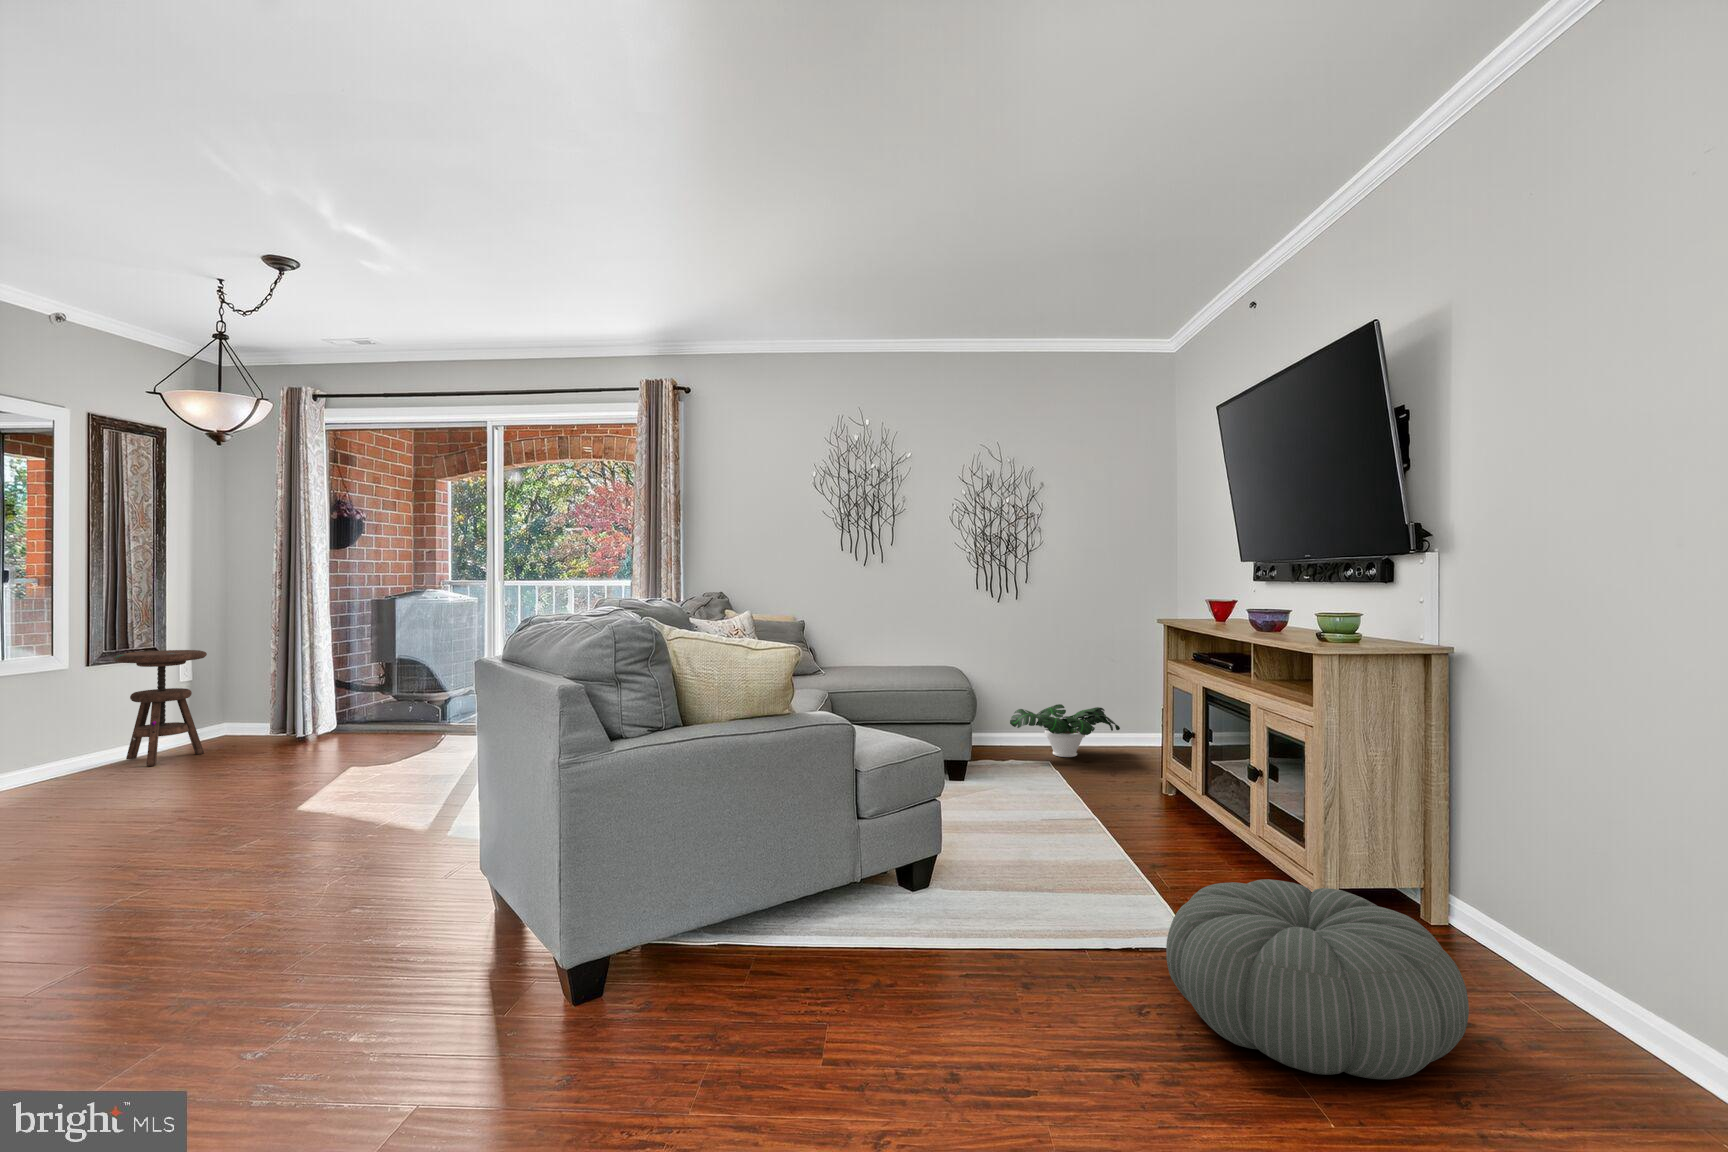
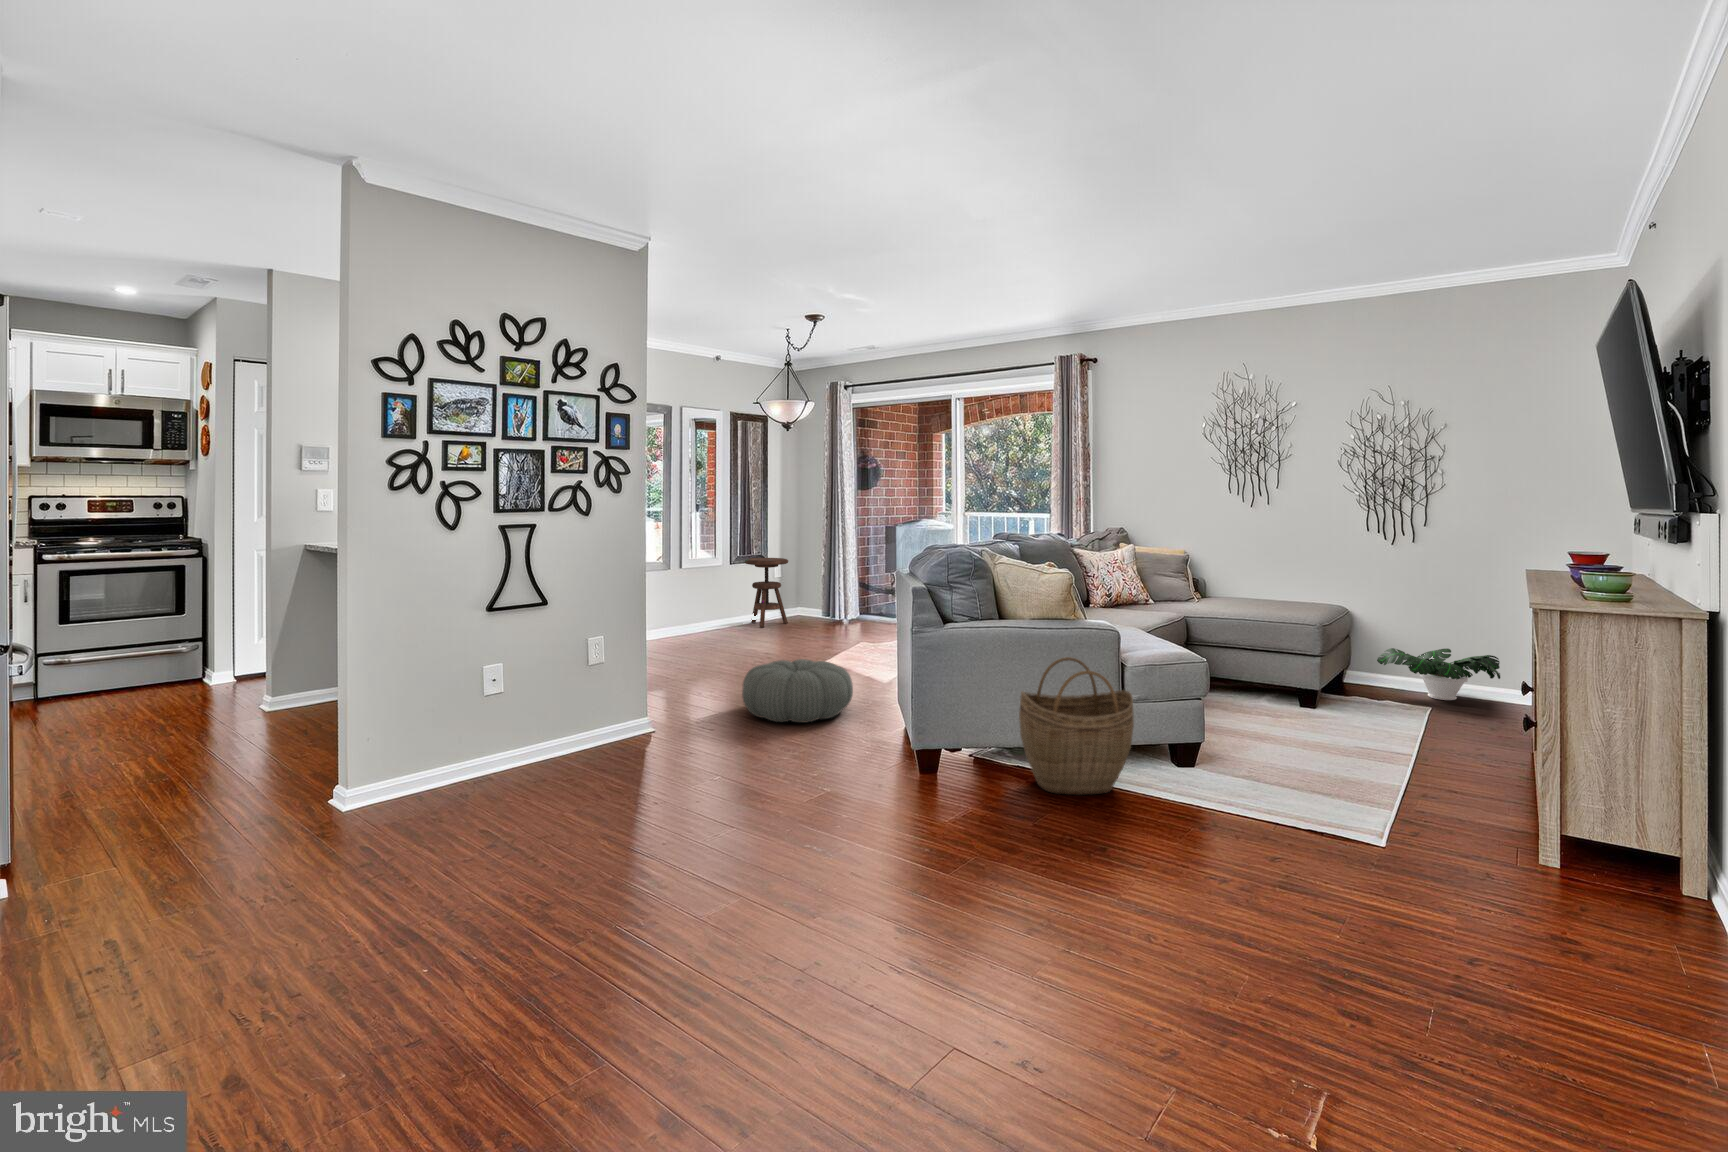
woven basket: none [750,771,922,1000] -> present [1019,657,1134,795]
pouf: present [1166,879,1469,1080] -> present [742,659,853,723]

